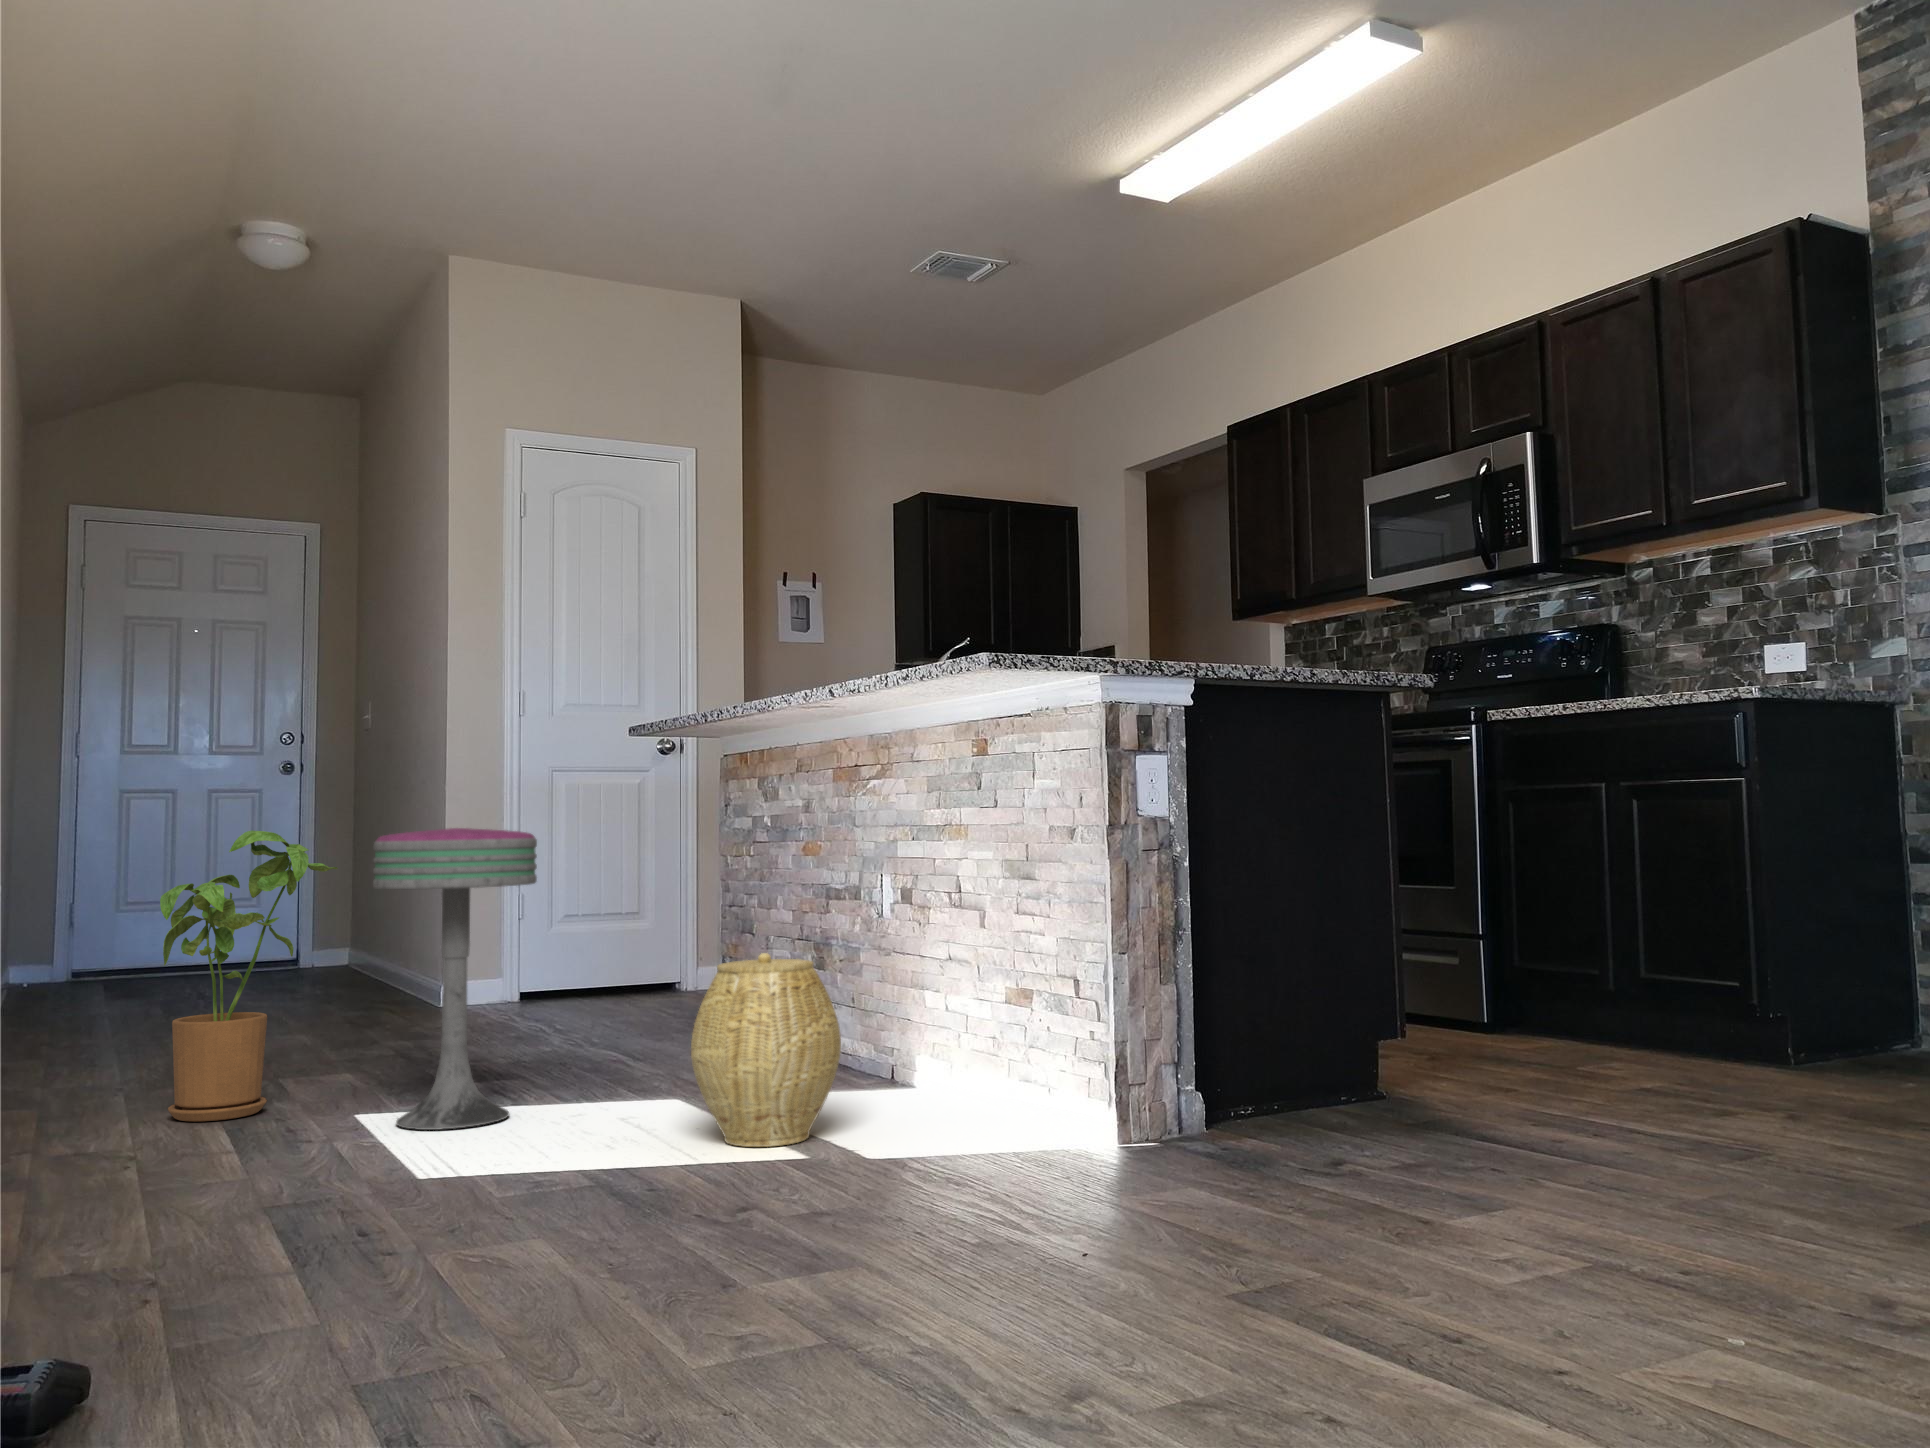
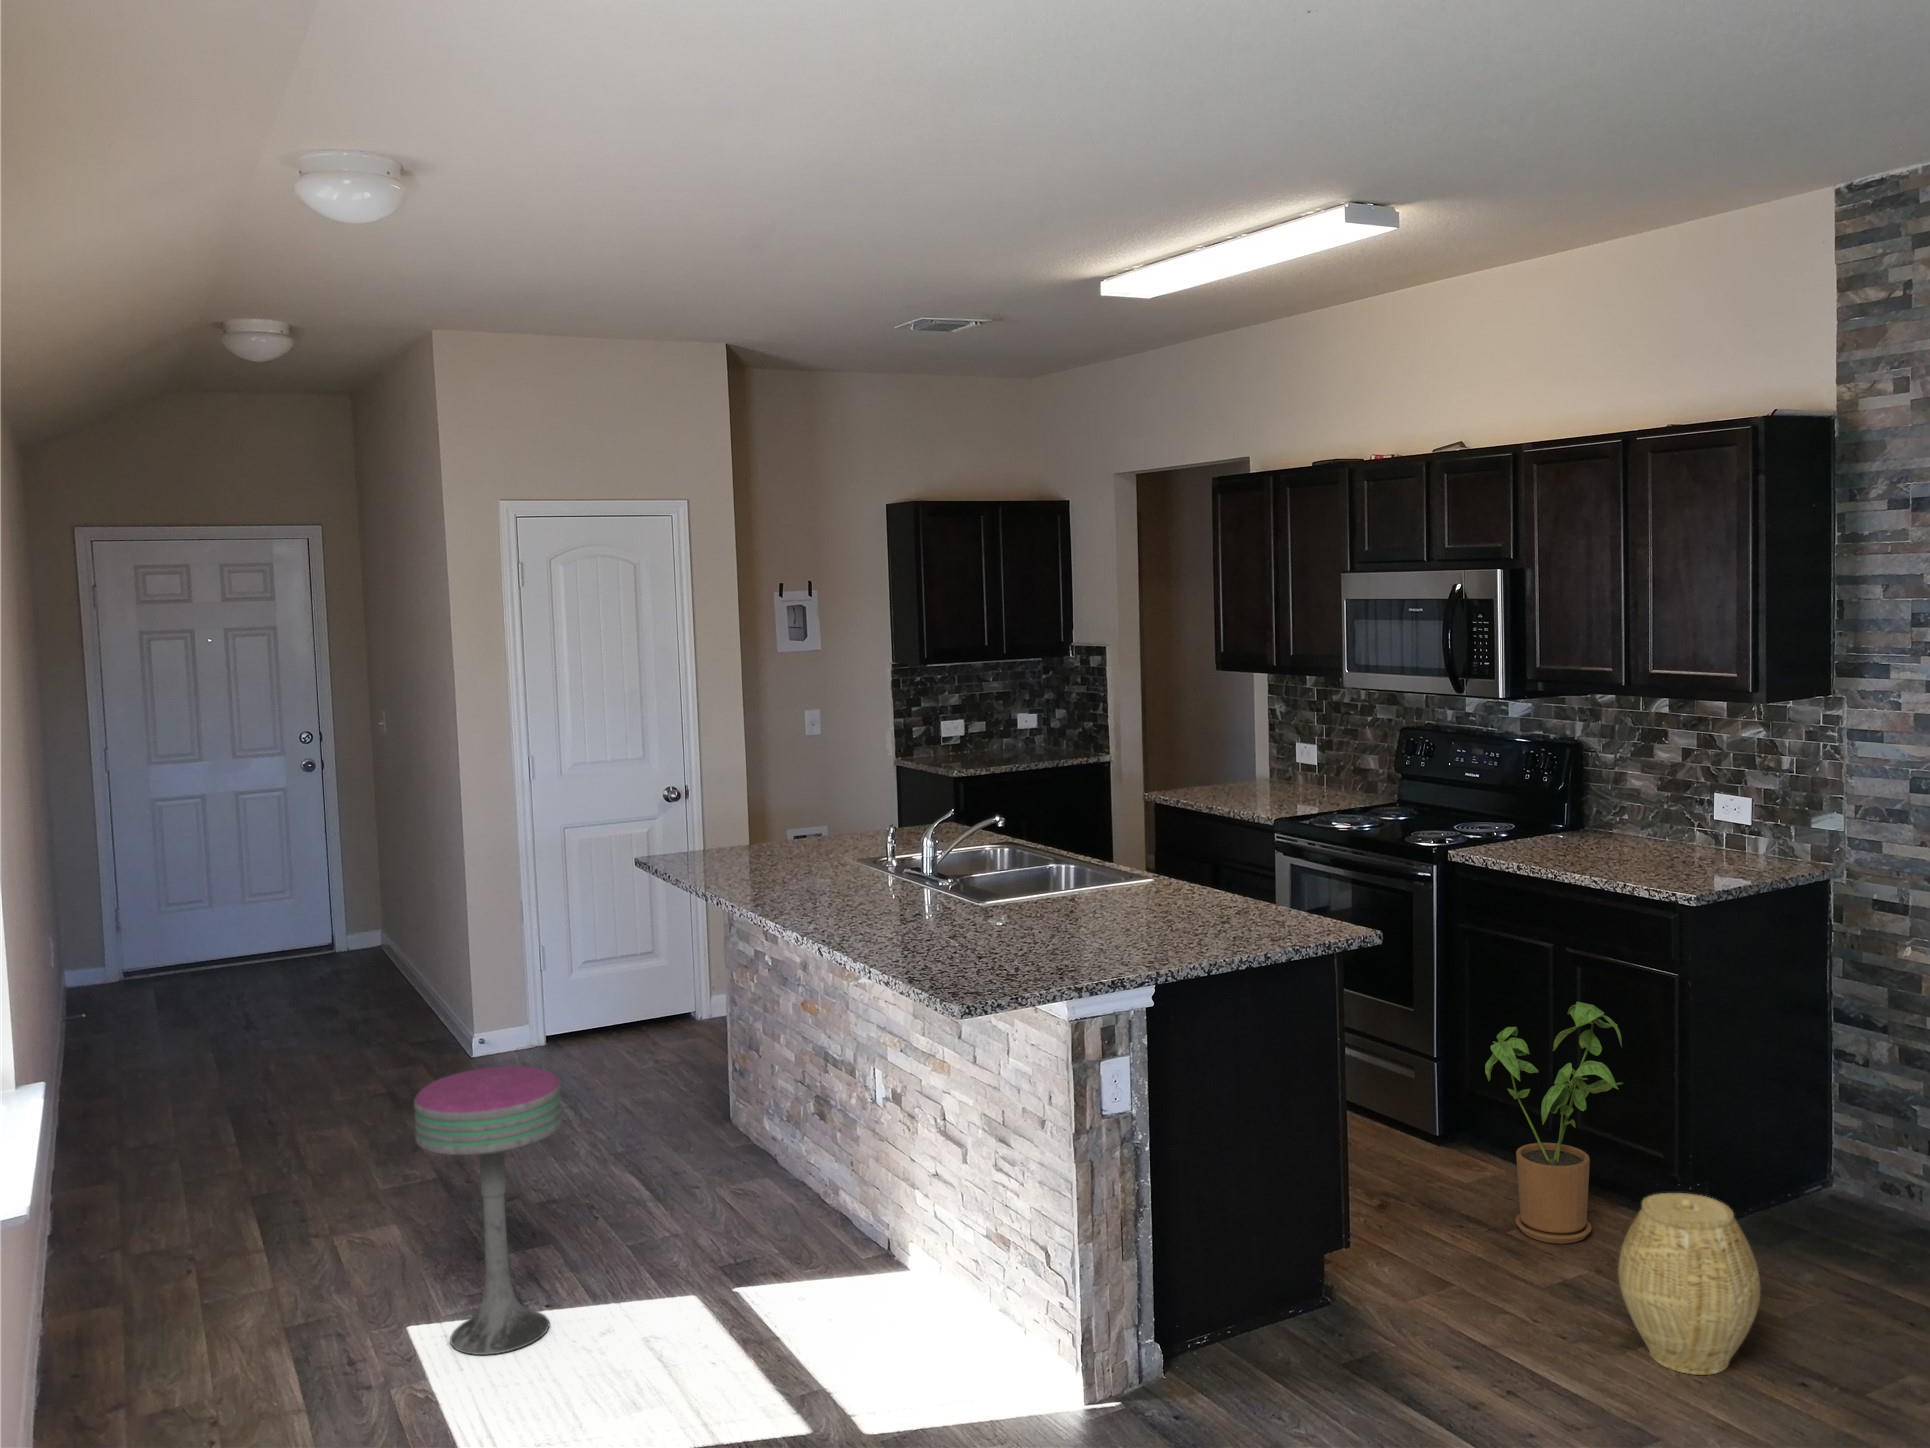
house plant: present [160,831,338,1122] -> present [1485,1002,1623,1244]
woven basket: present [691,953,841,1147] -> present [1618,1193,1760,1375]

